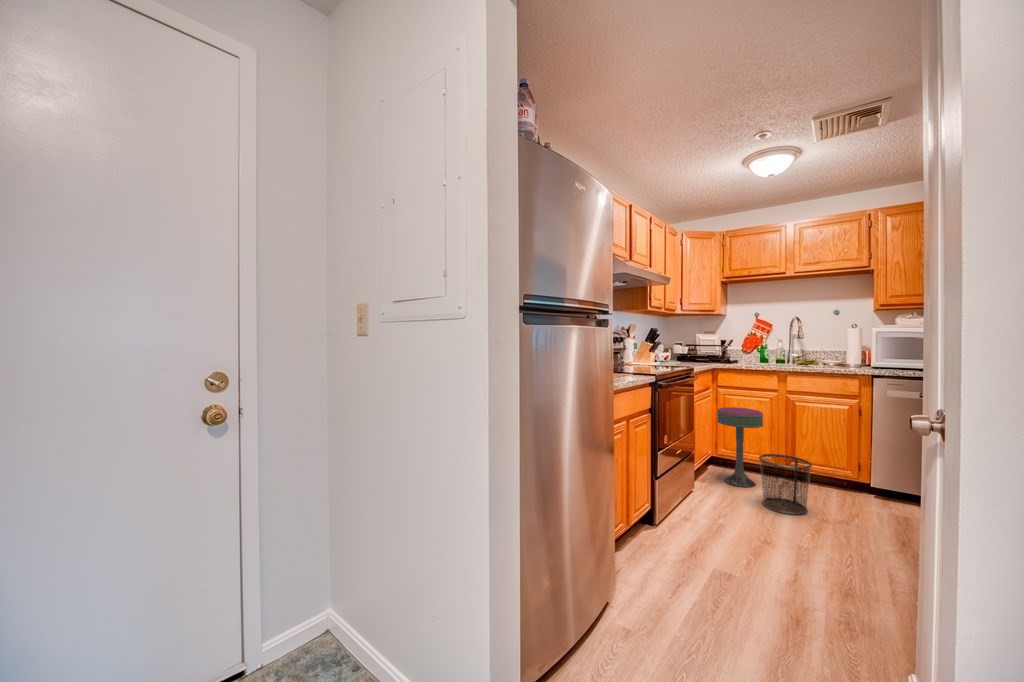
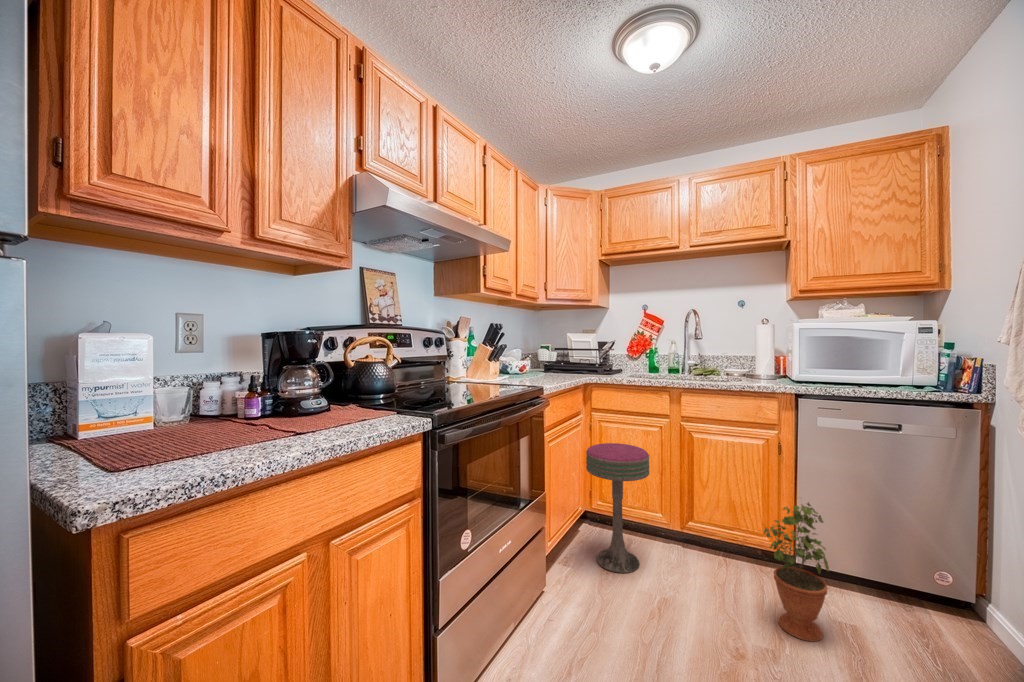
potted plant: none [843,437,887,520] -> present [764,503,829,641]
waste bin: present [759,454,812,515] -> none [640,527,720,645]

